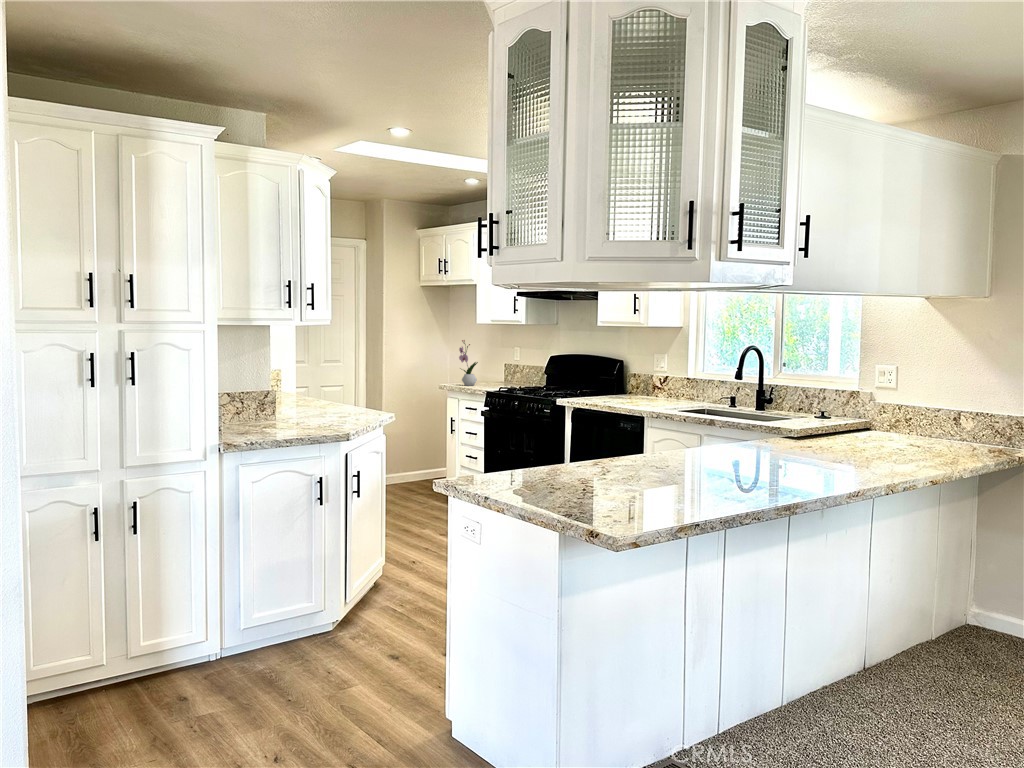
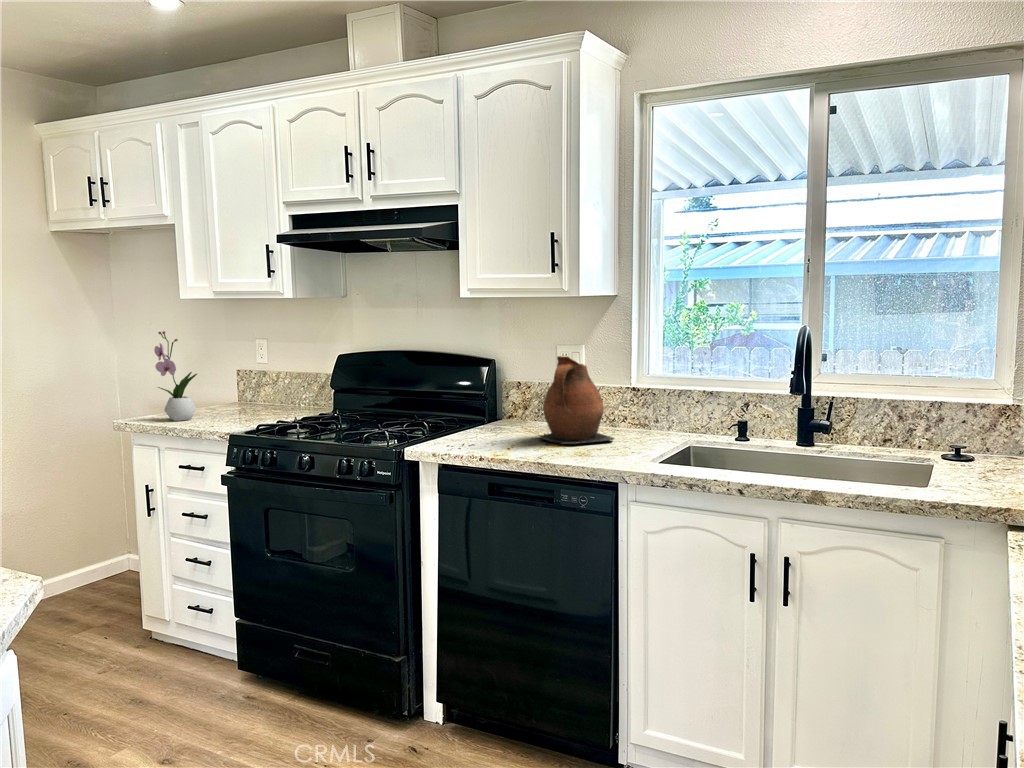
ceramic pitcher: none [625,357,664,403] -> present [538,356,614,444]

